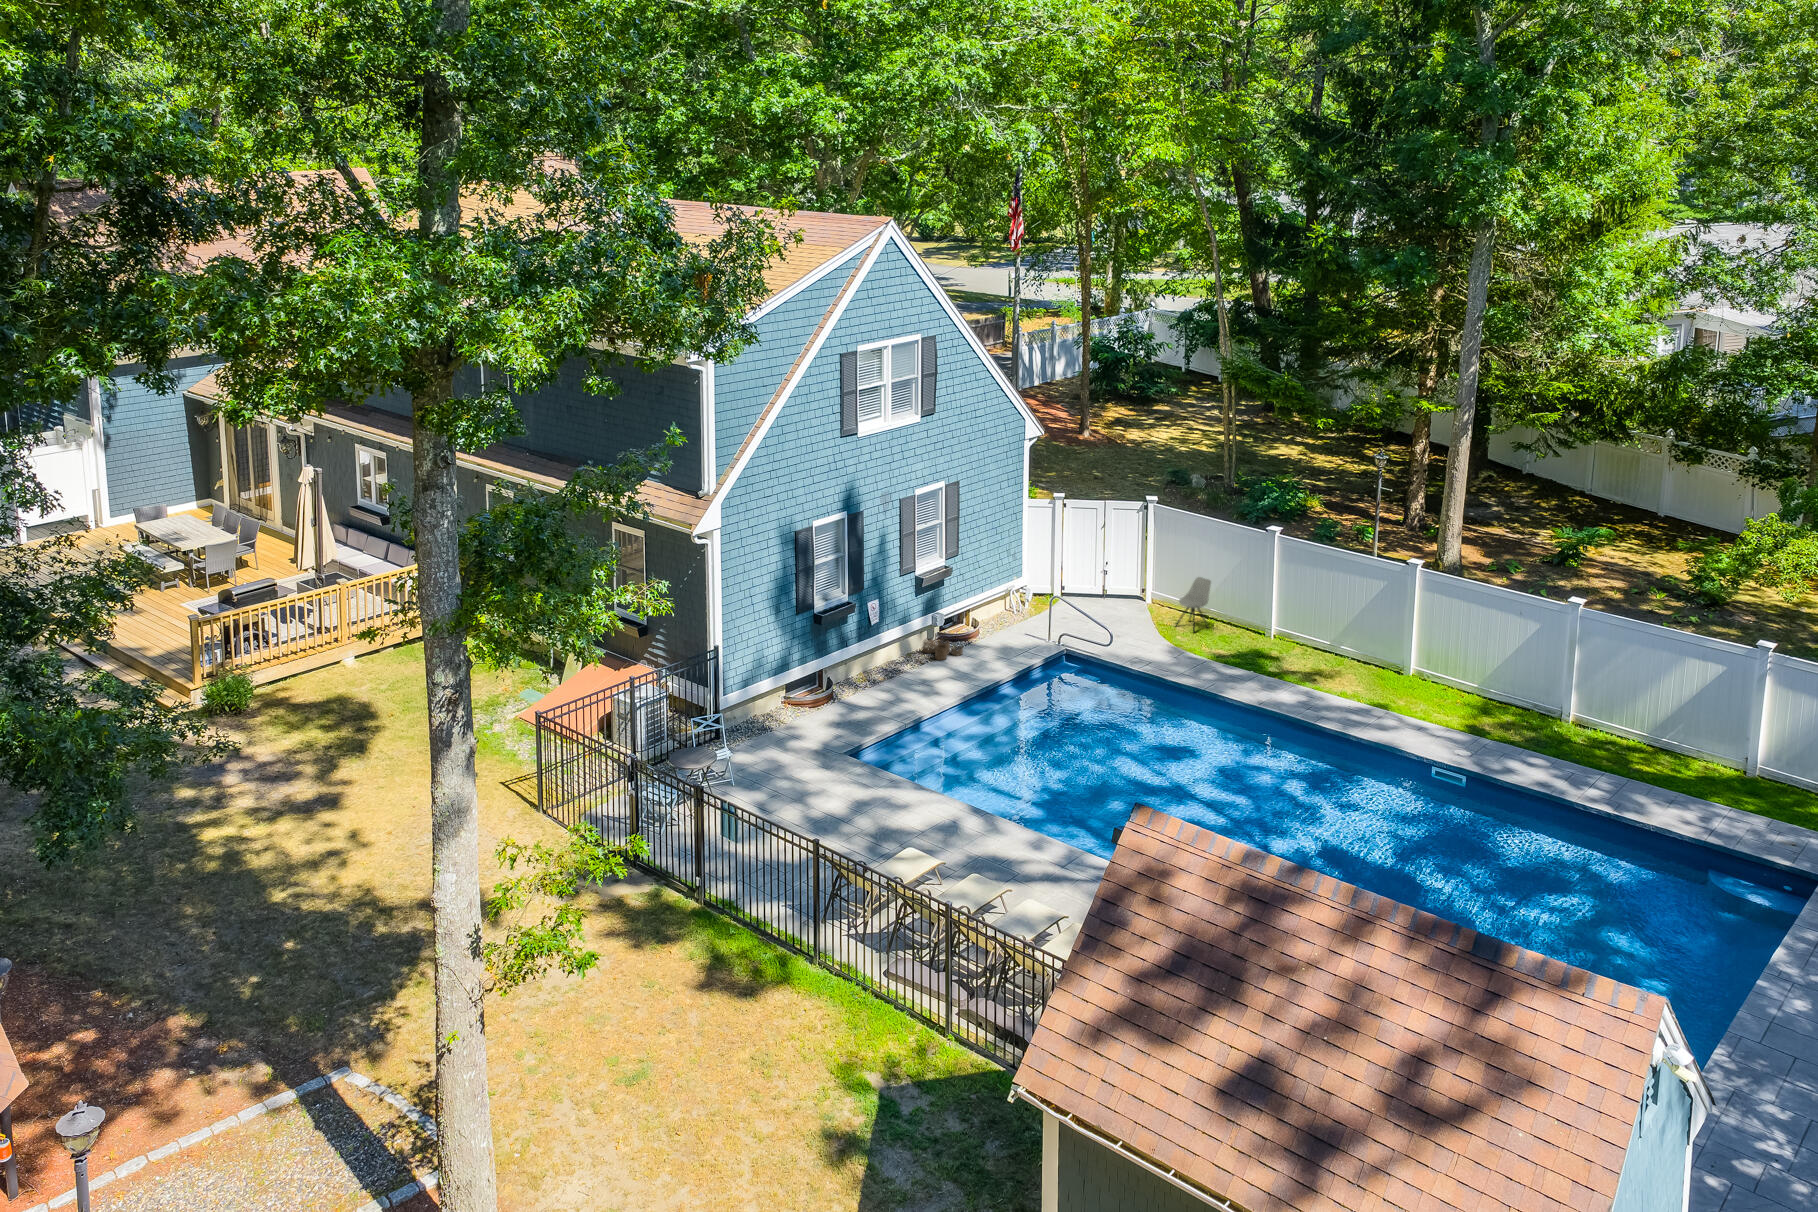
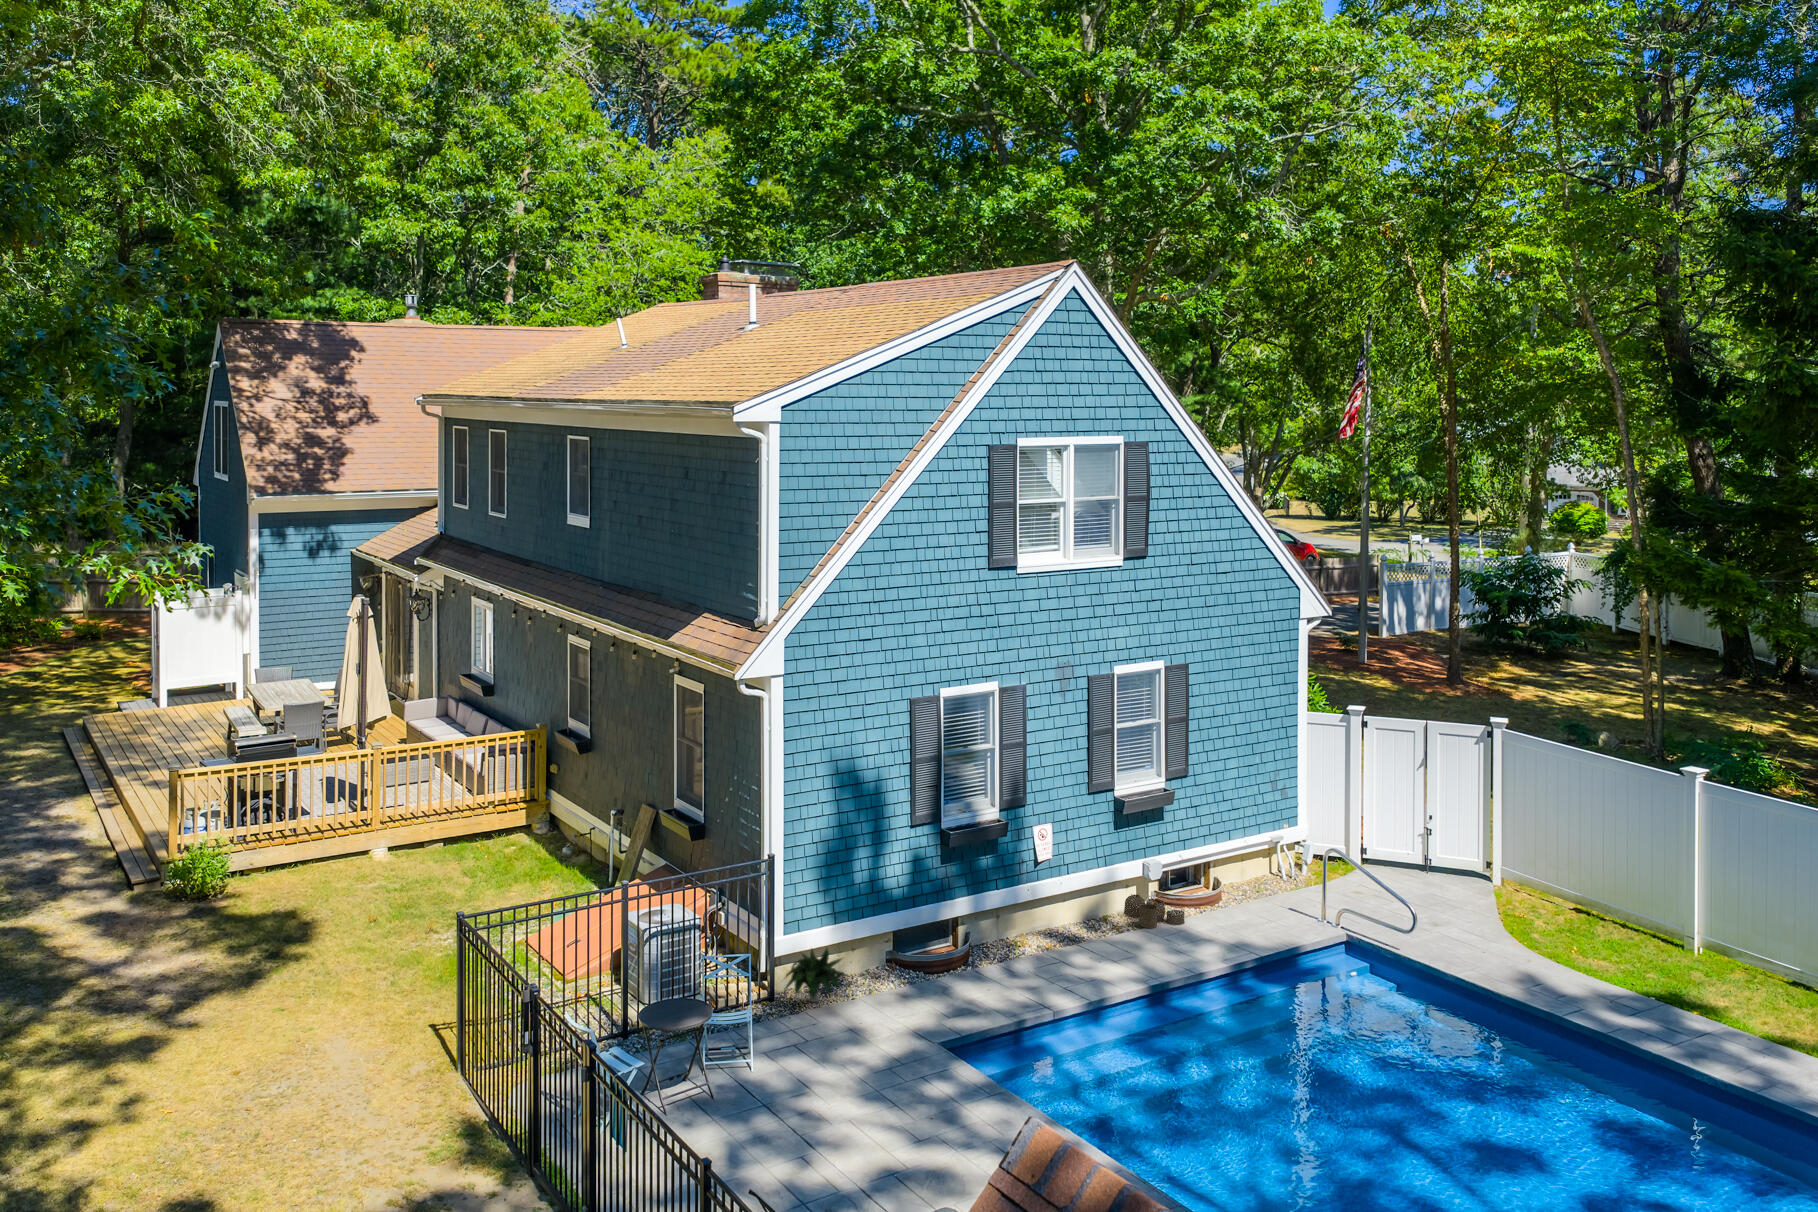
chair: present [1175,577,1211,632] -> none [1539,842,1601,930]
potted plant: none [739,700,781,736] -> present [784,949,846,1002]

